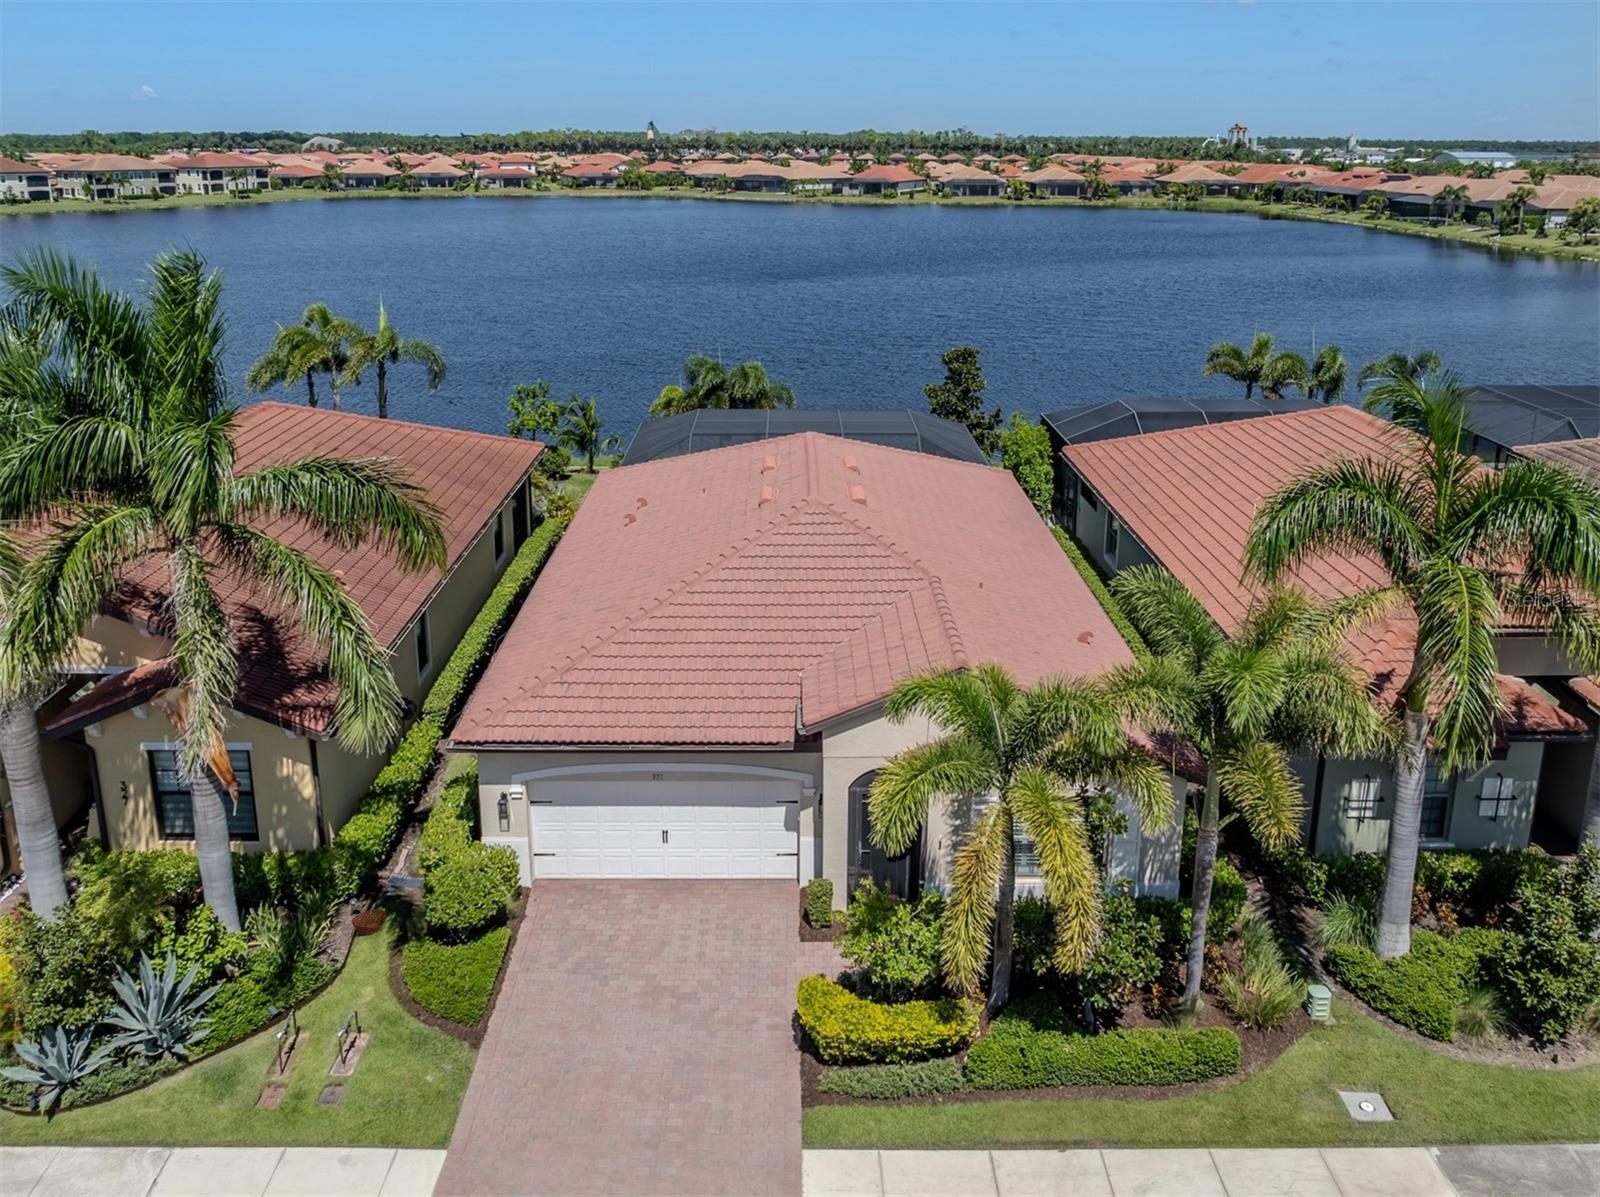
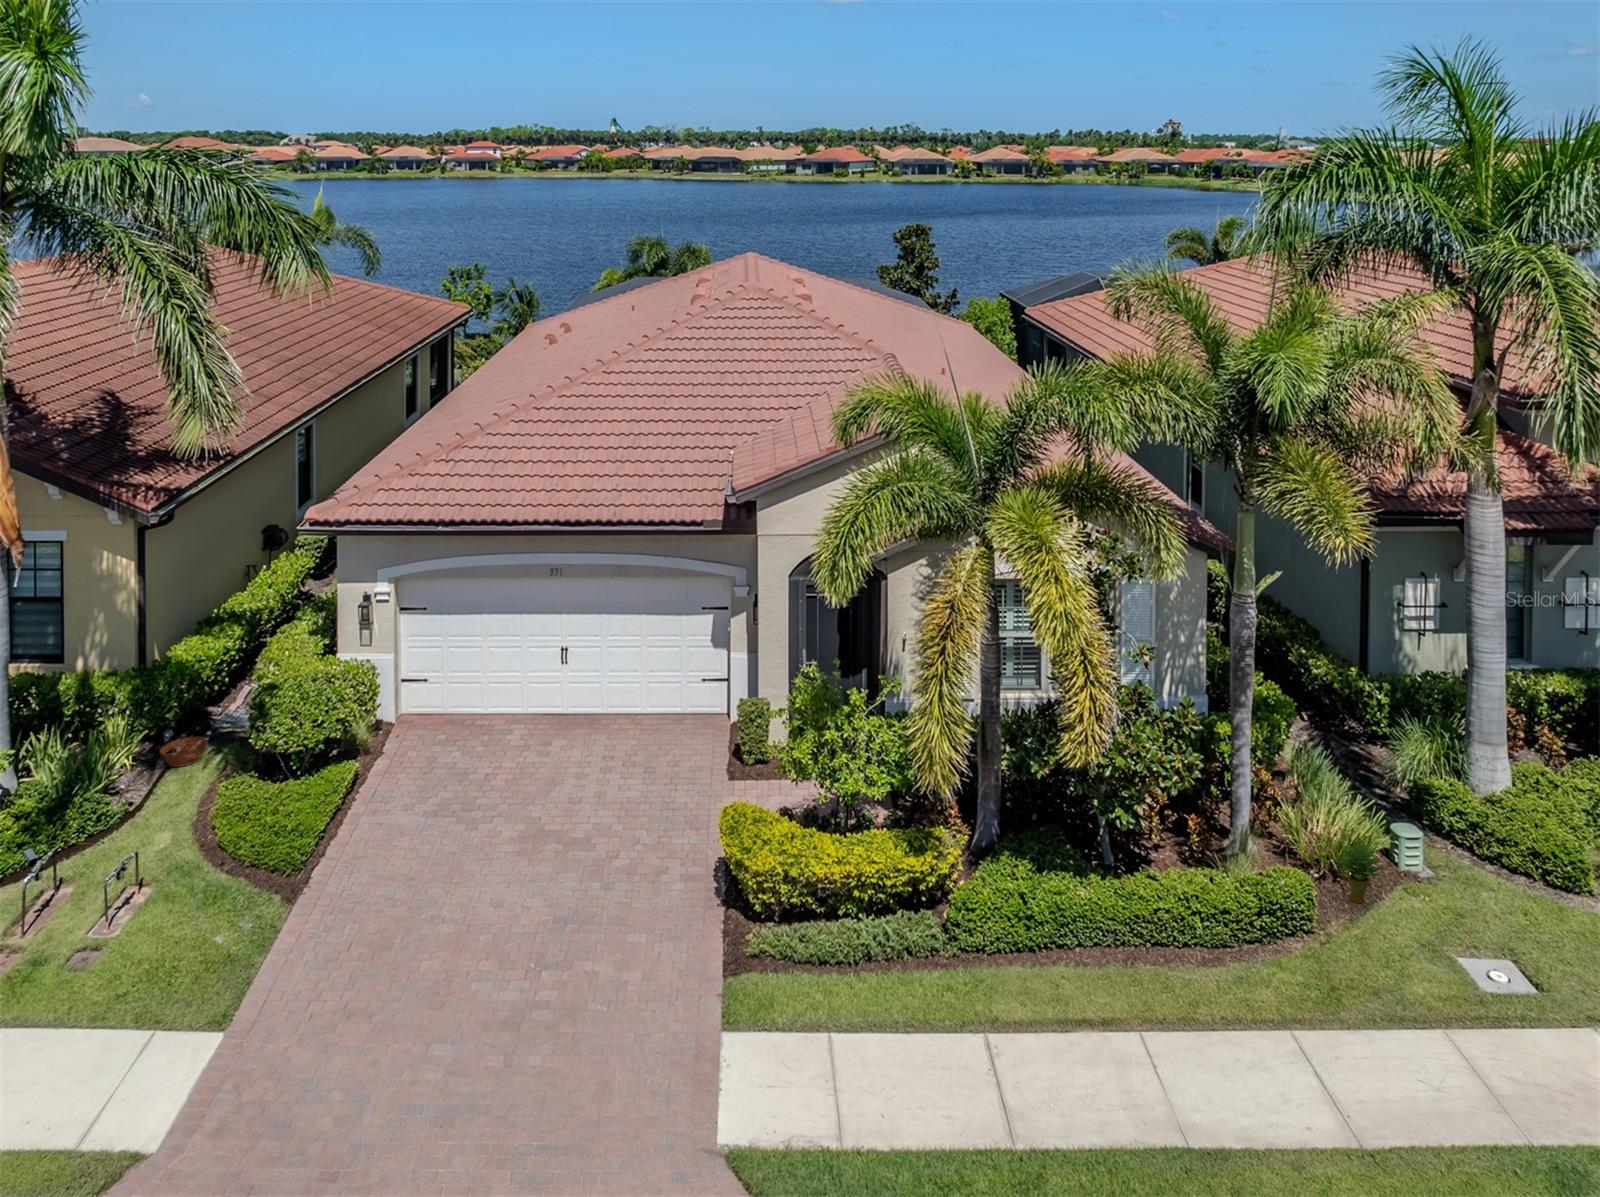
potted plant: none [1259,1004,1295,1051] -> present [1335,841,1384,903]

